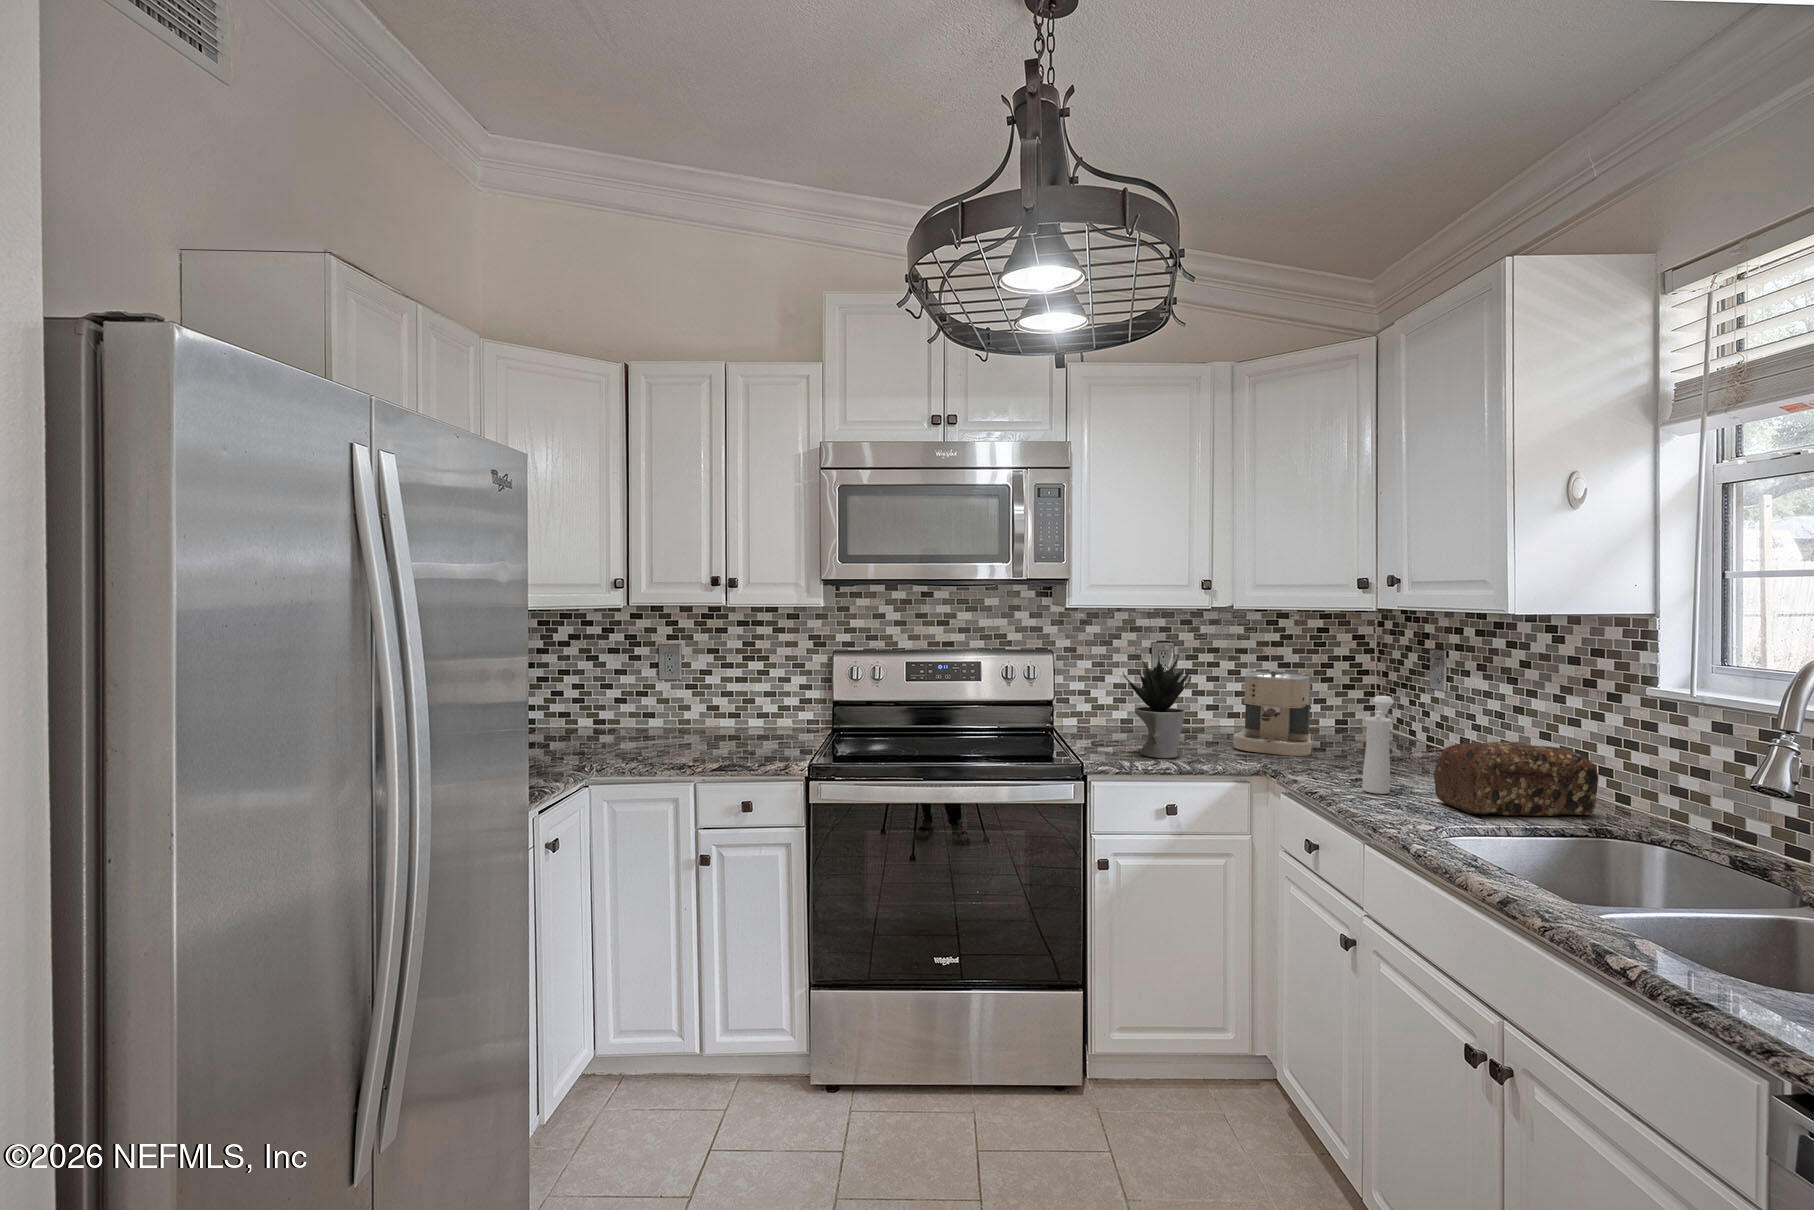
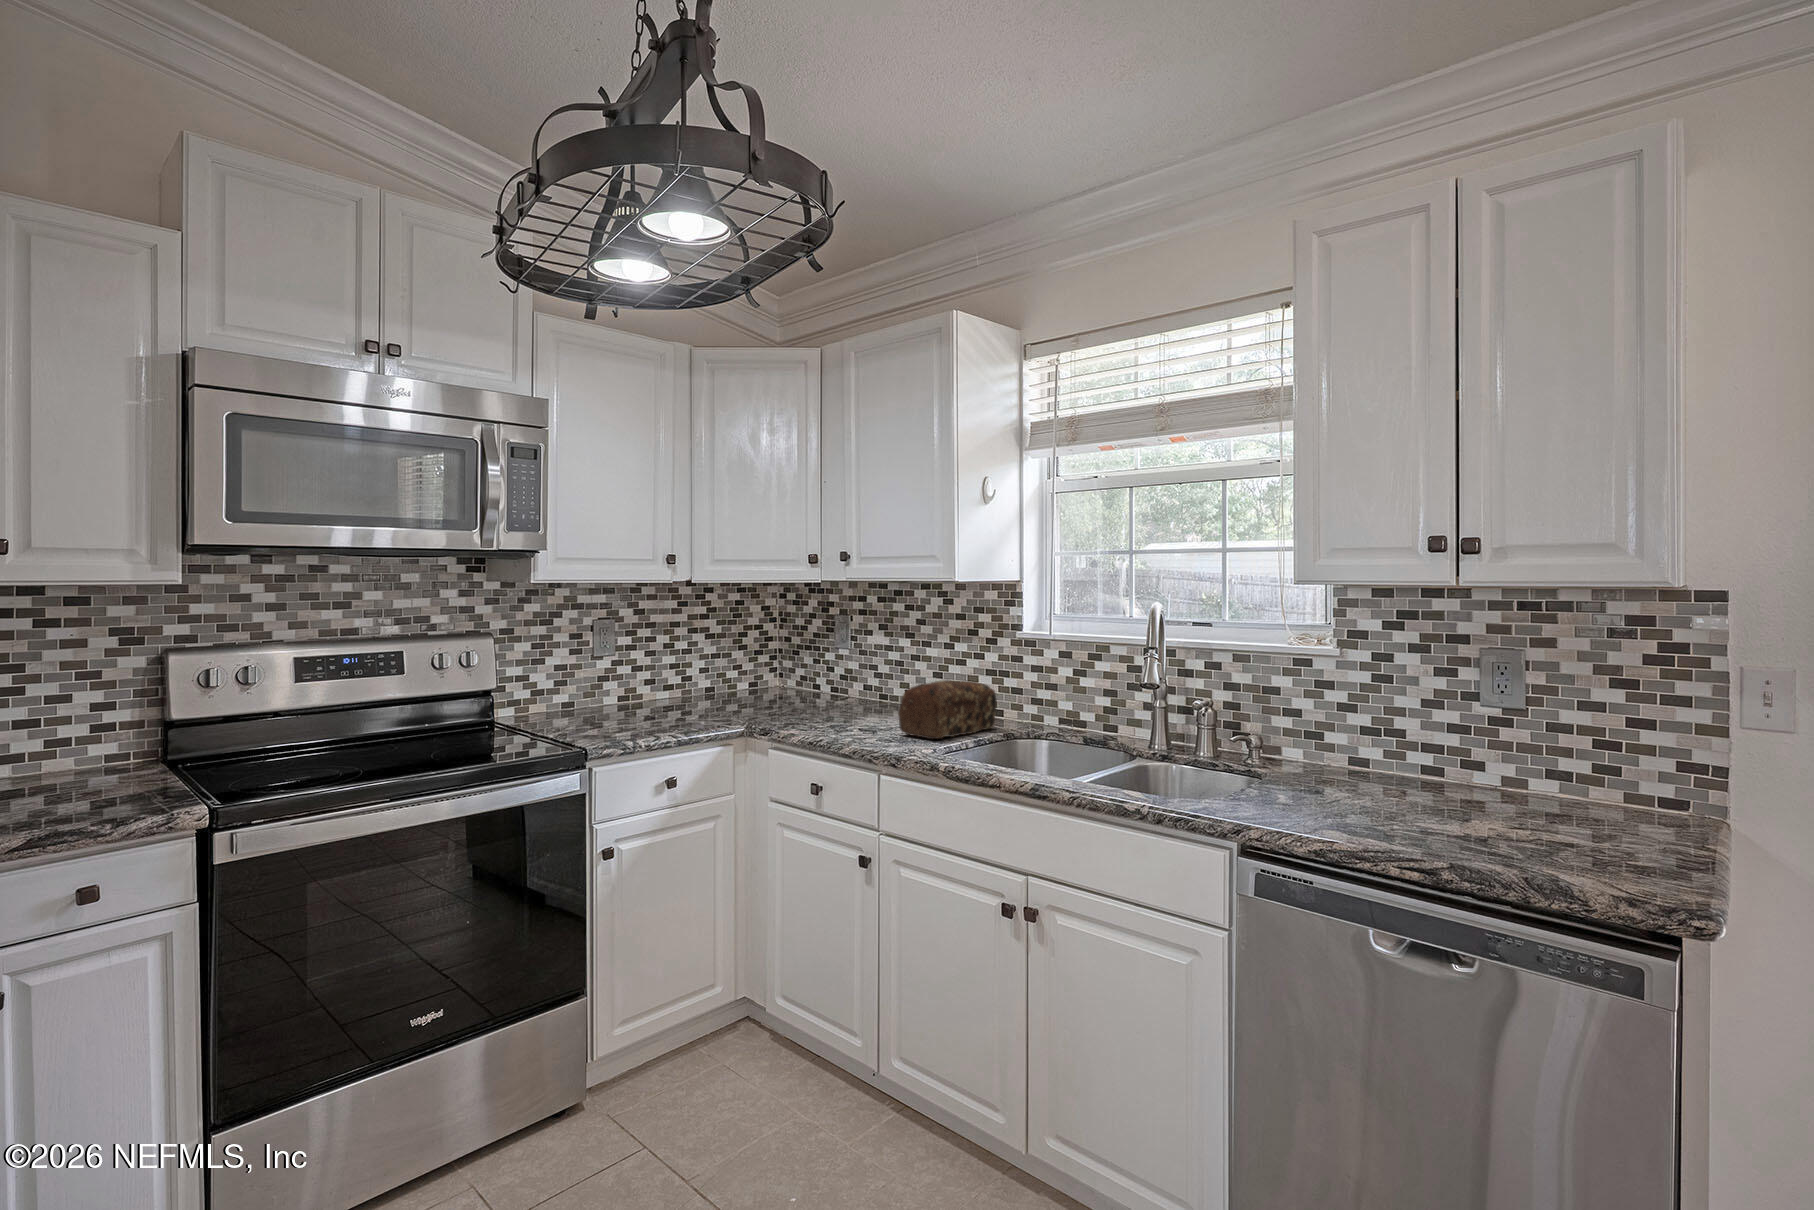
potted plant: present [1123,654,1191,758] -> none [600,627,674,736]
coffee maker: present [1233,669,1312,756] -> none [692,640,763,719]
pepper mill: present [1362,696,1393,794] -> none [838,653,864,736]

